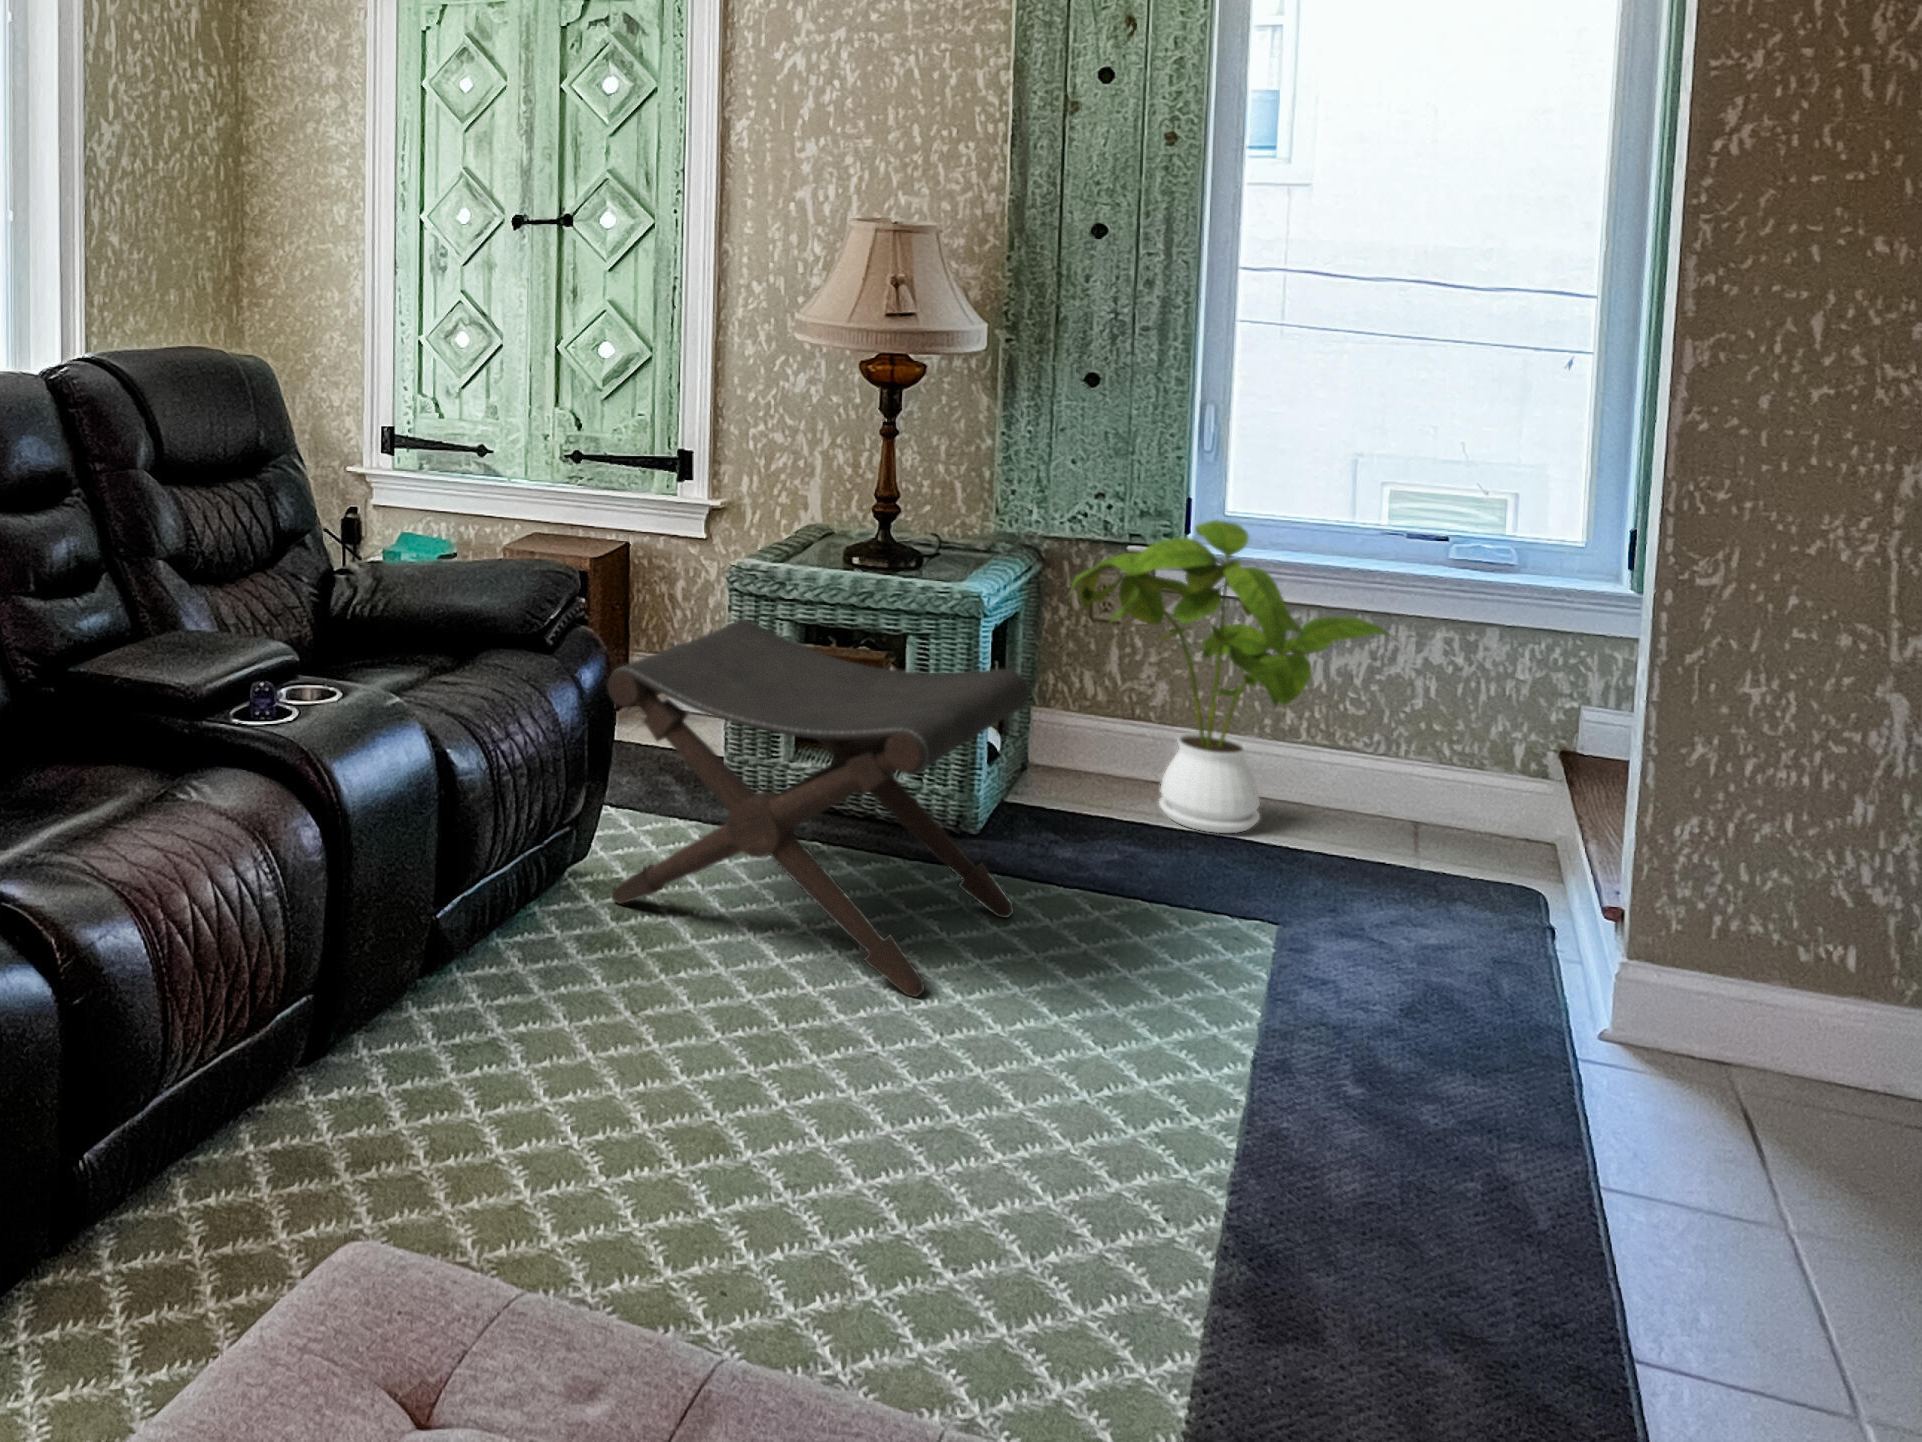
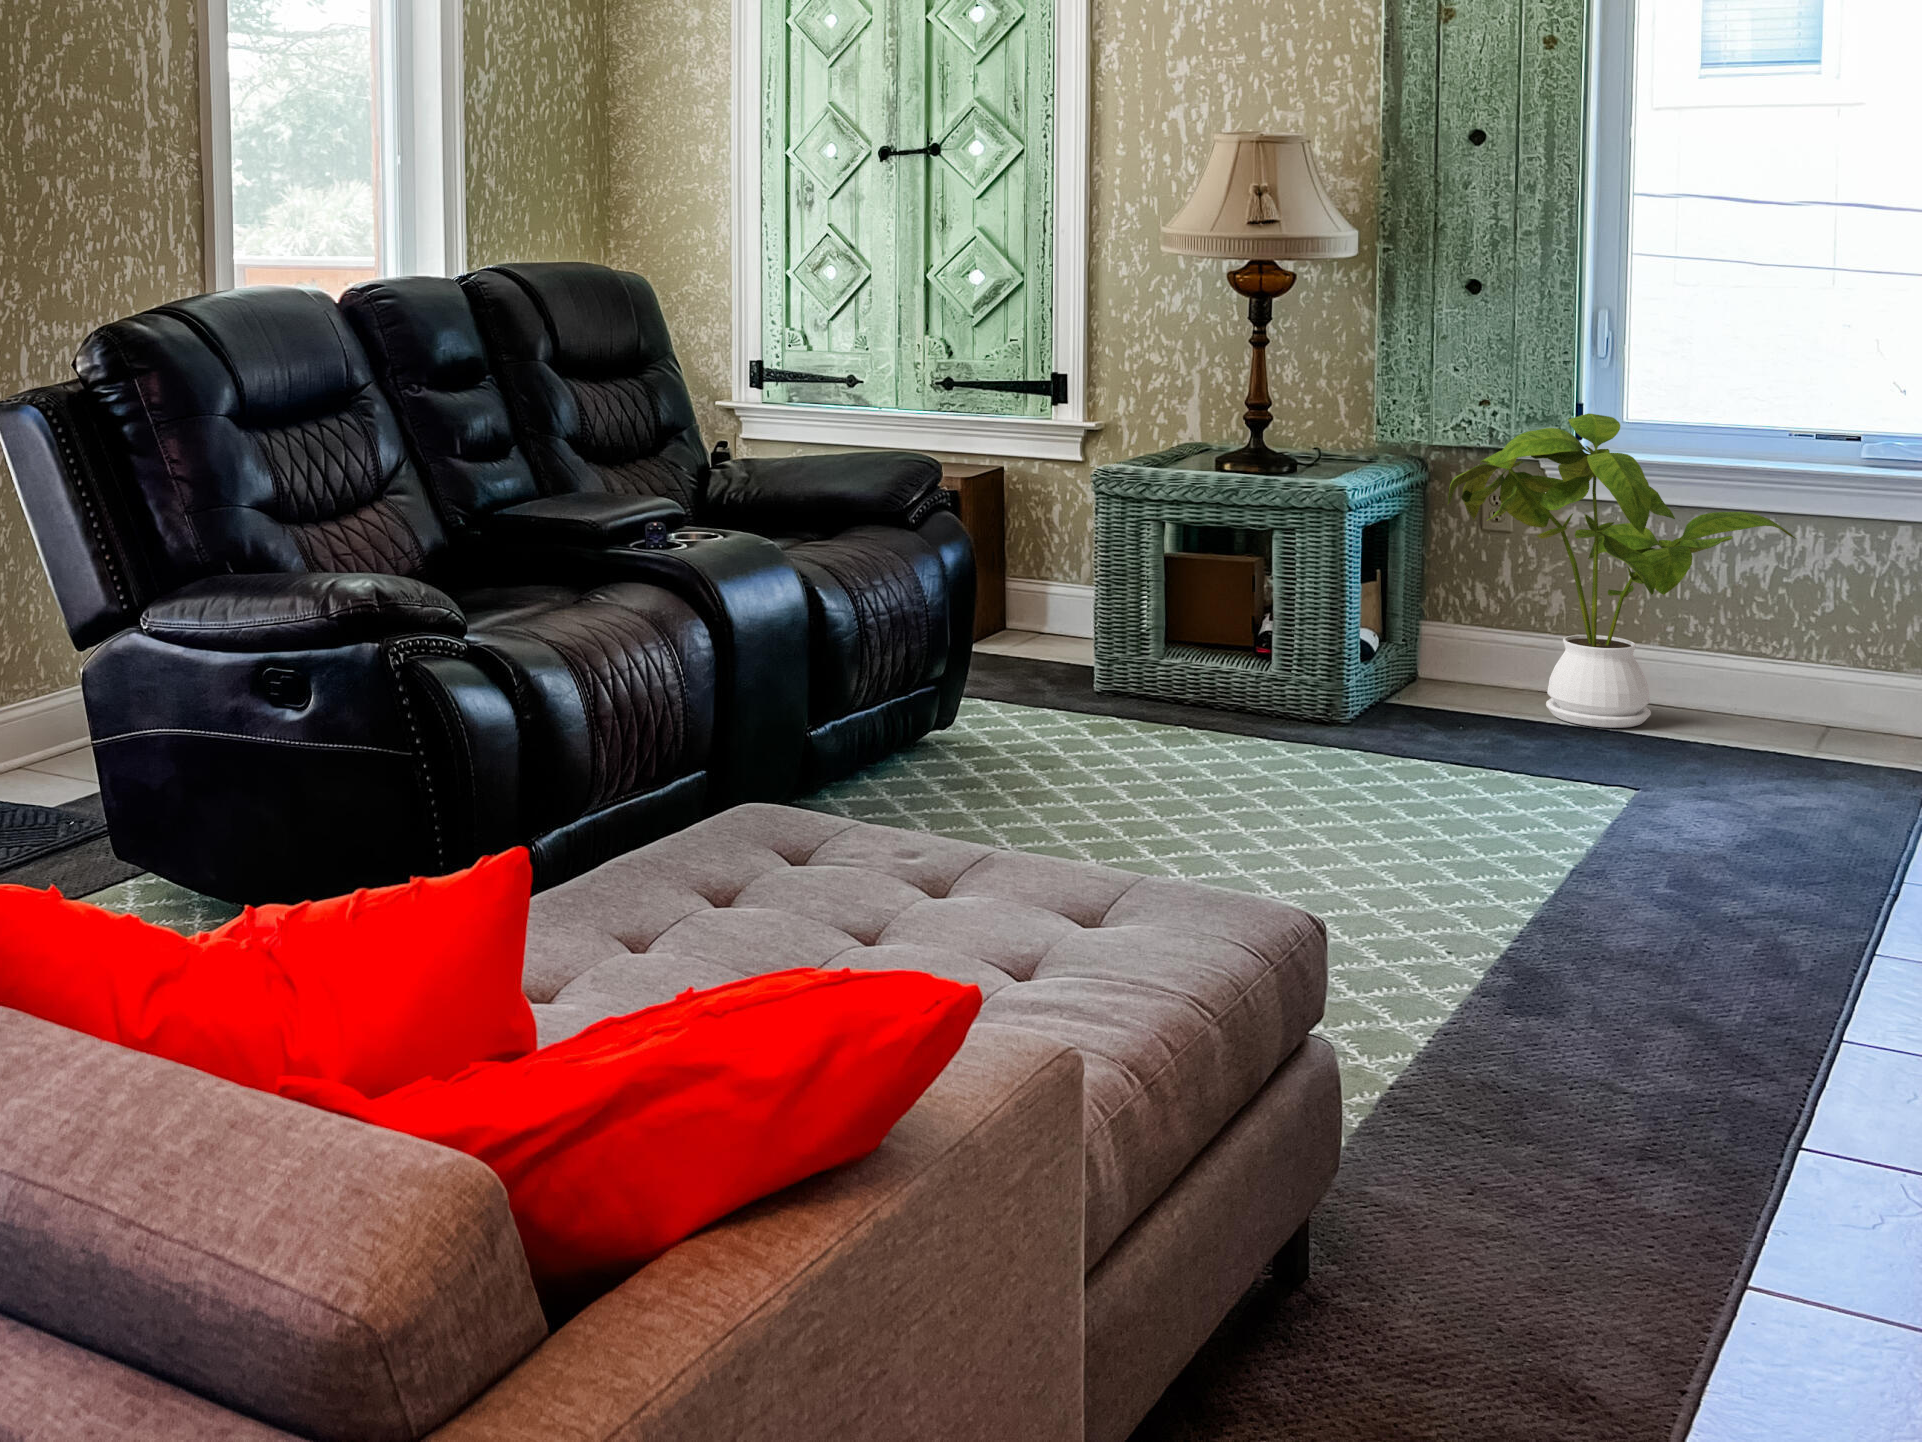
footstool: present [608,619,1029,997] -> none [971,513,1379,822]

